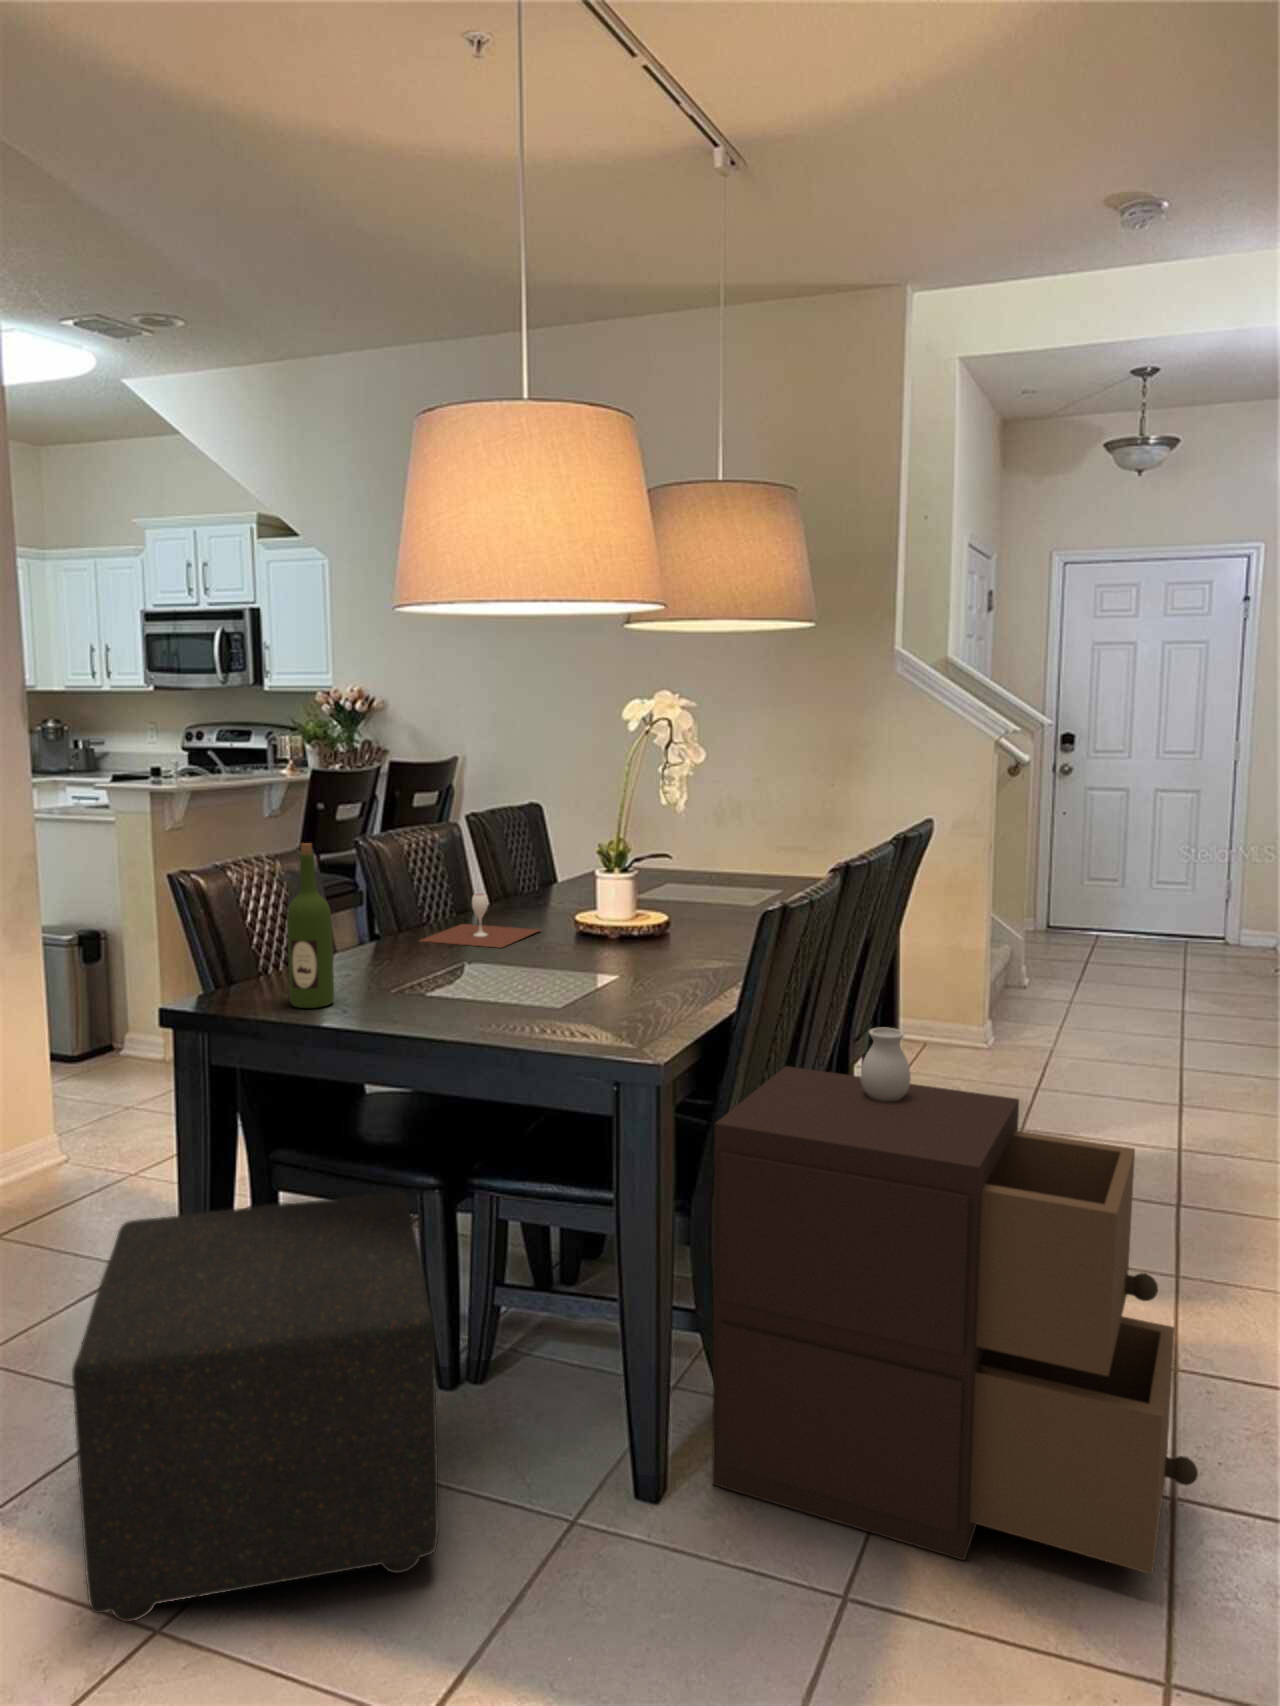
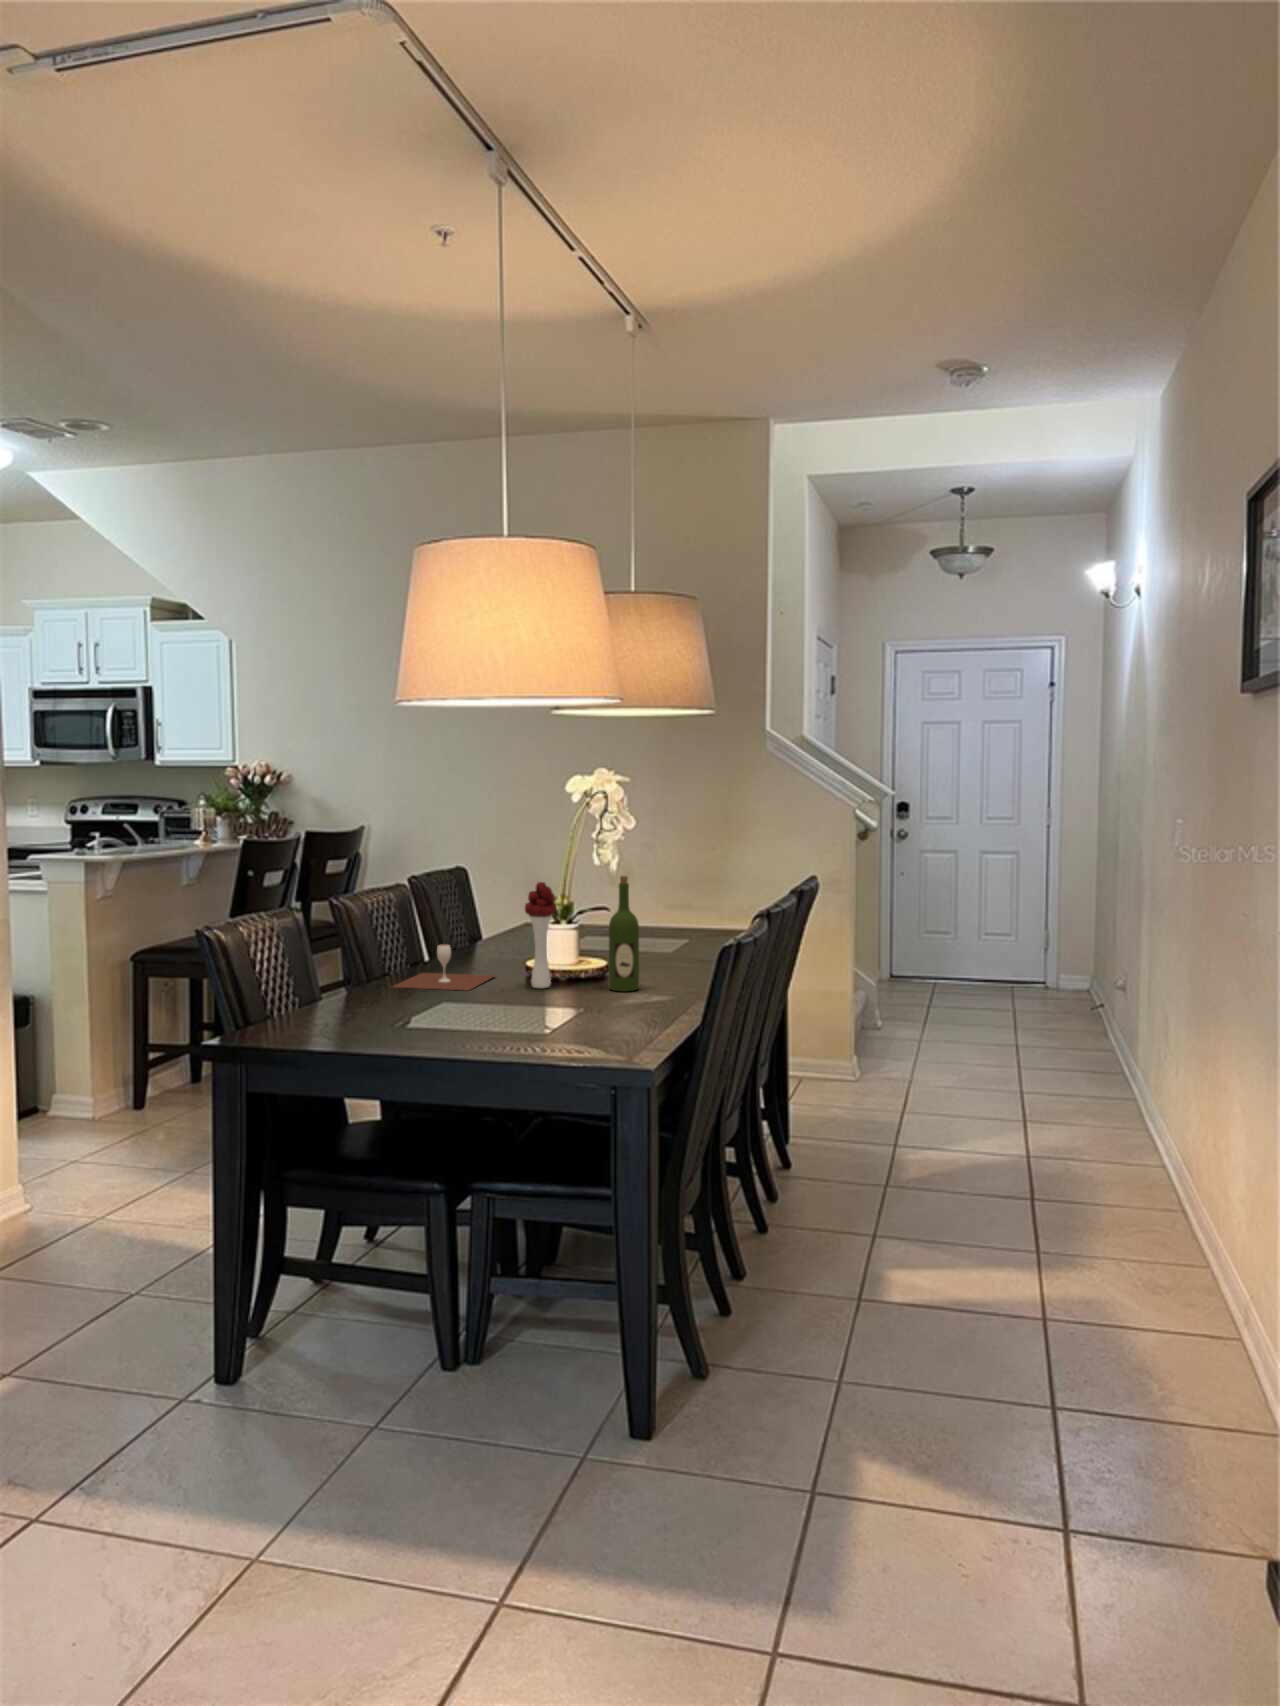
flower bouquet: none [565,825,603,947] -> present [525,882,556,988]
wine bottle: present [287,843,334,1008] -> present [609,876,639,991]
storage cabinet: present [712,1028,1198,1574] -> none [694,1039,1078,1464]
ottoman: present [72,1192,438,1622] -> none [173,1198,482,1567]

